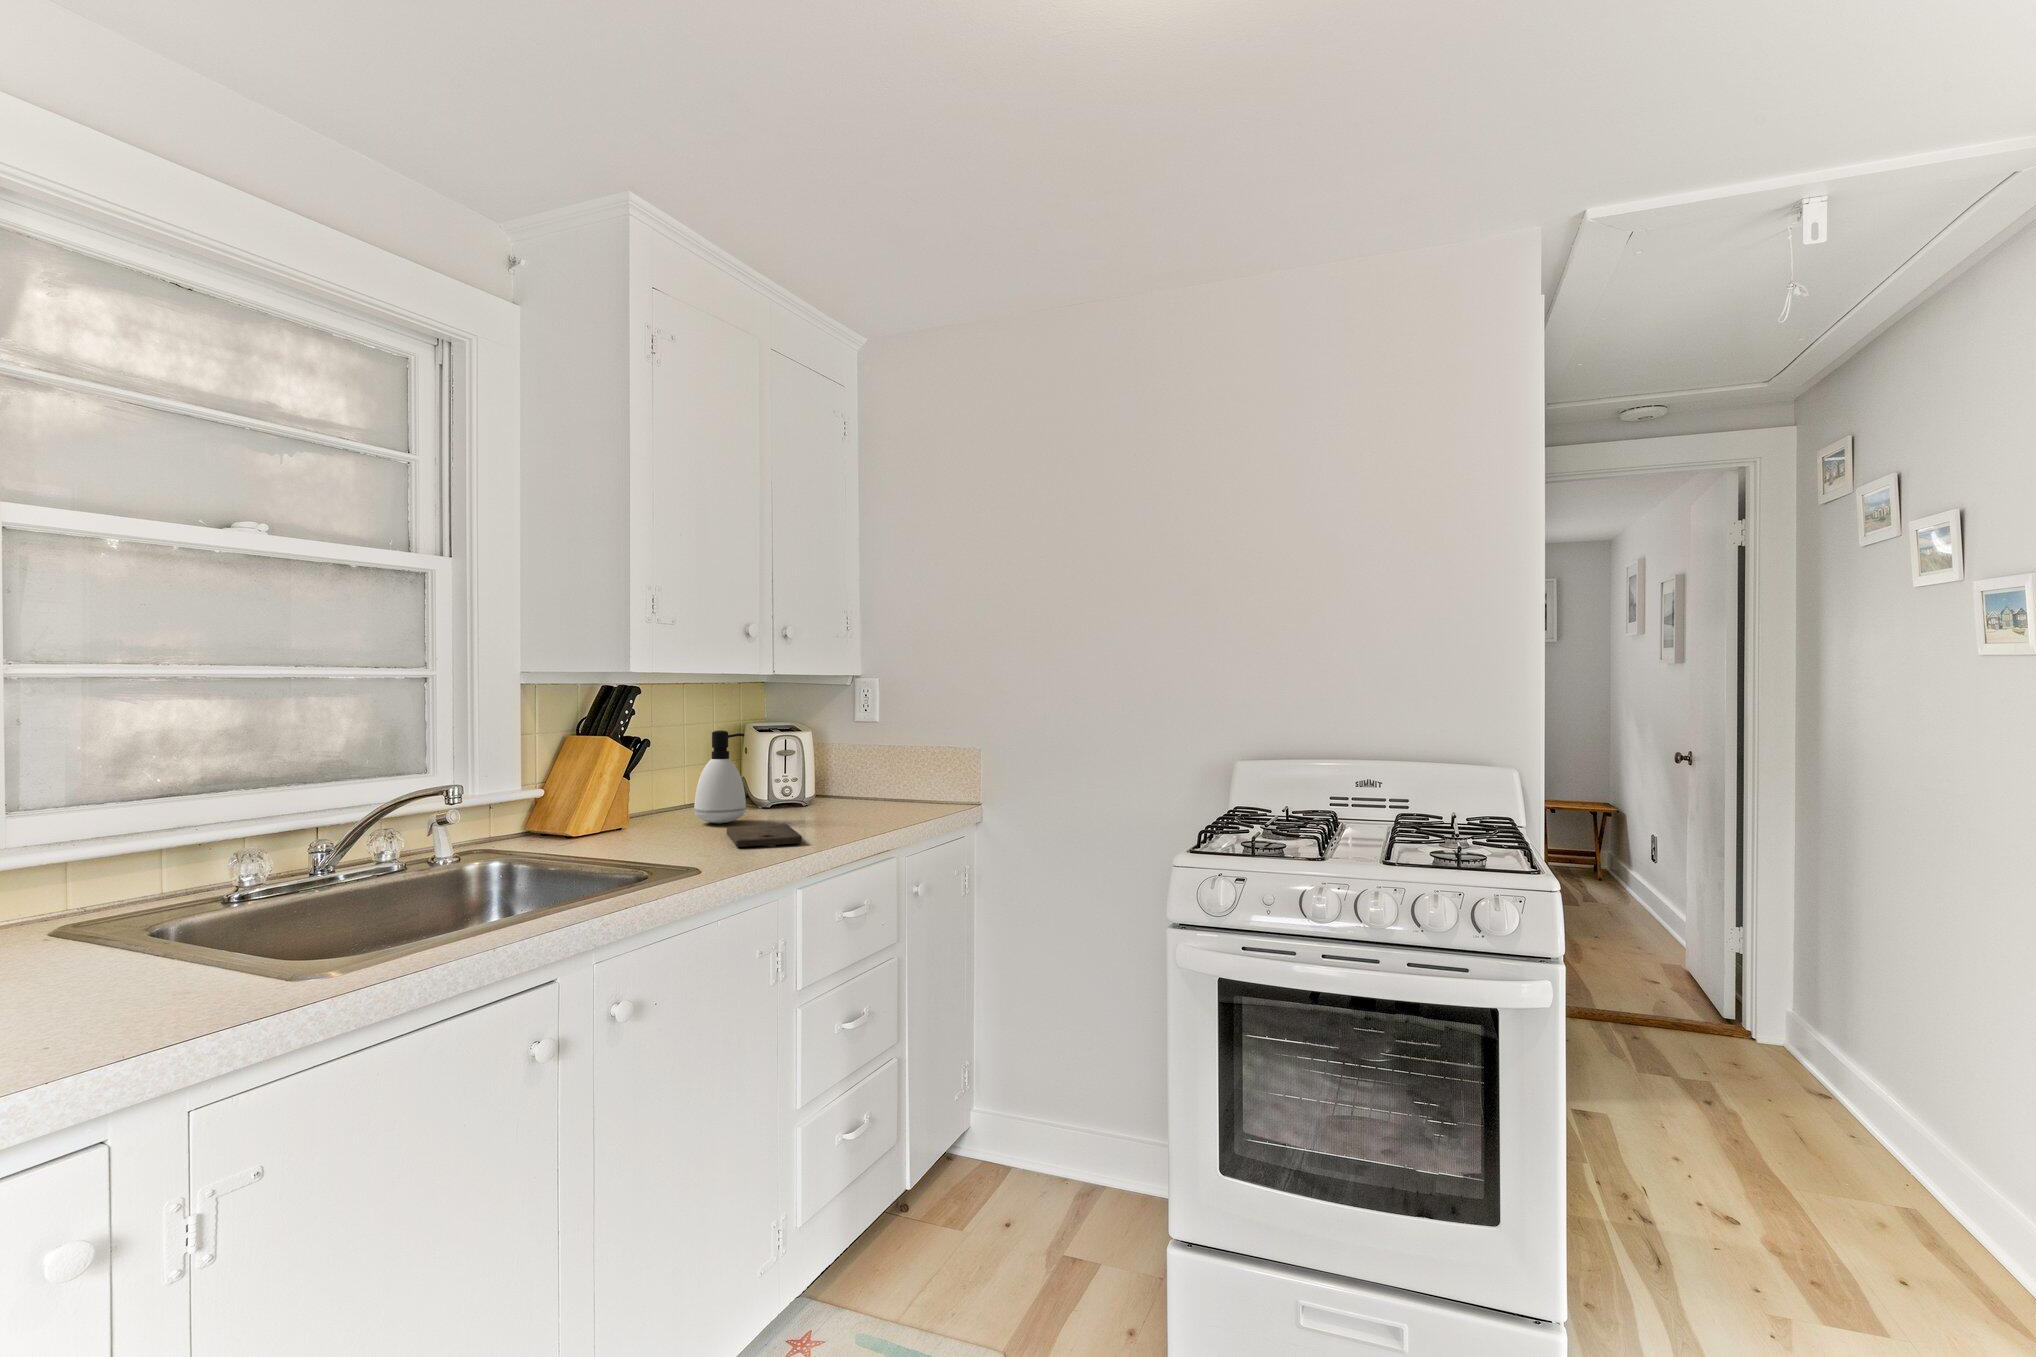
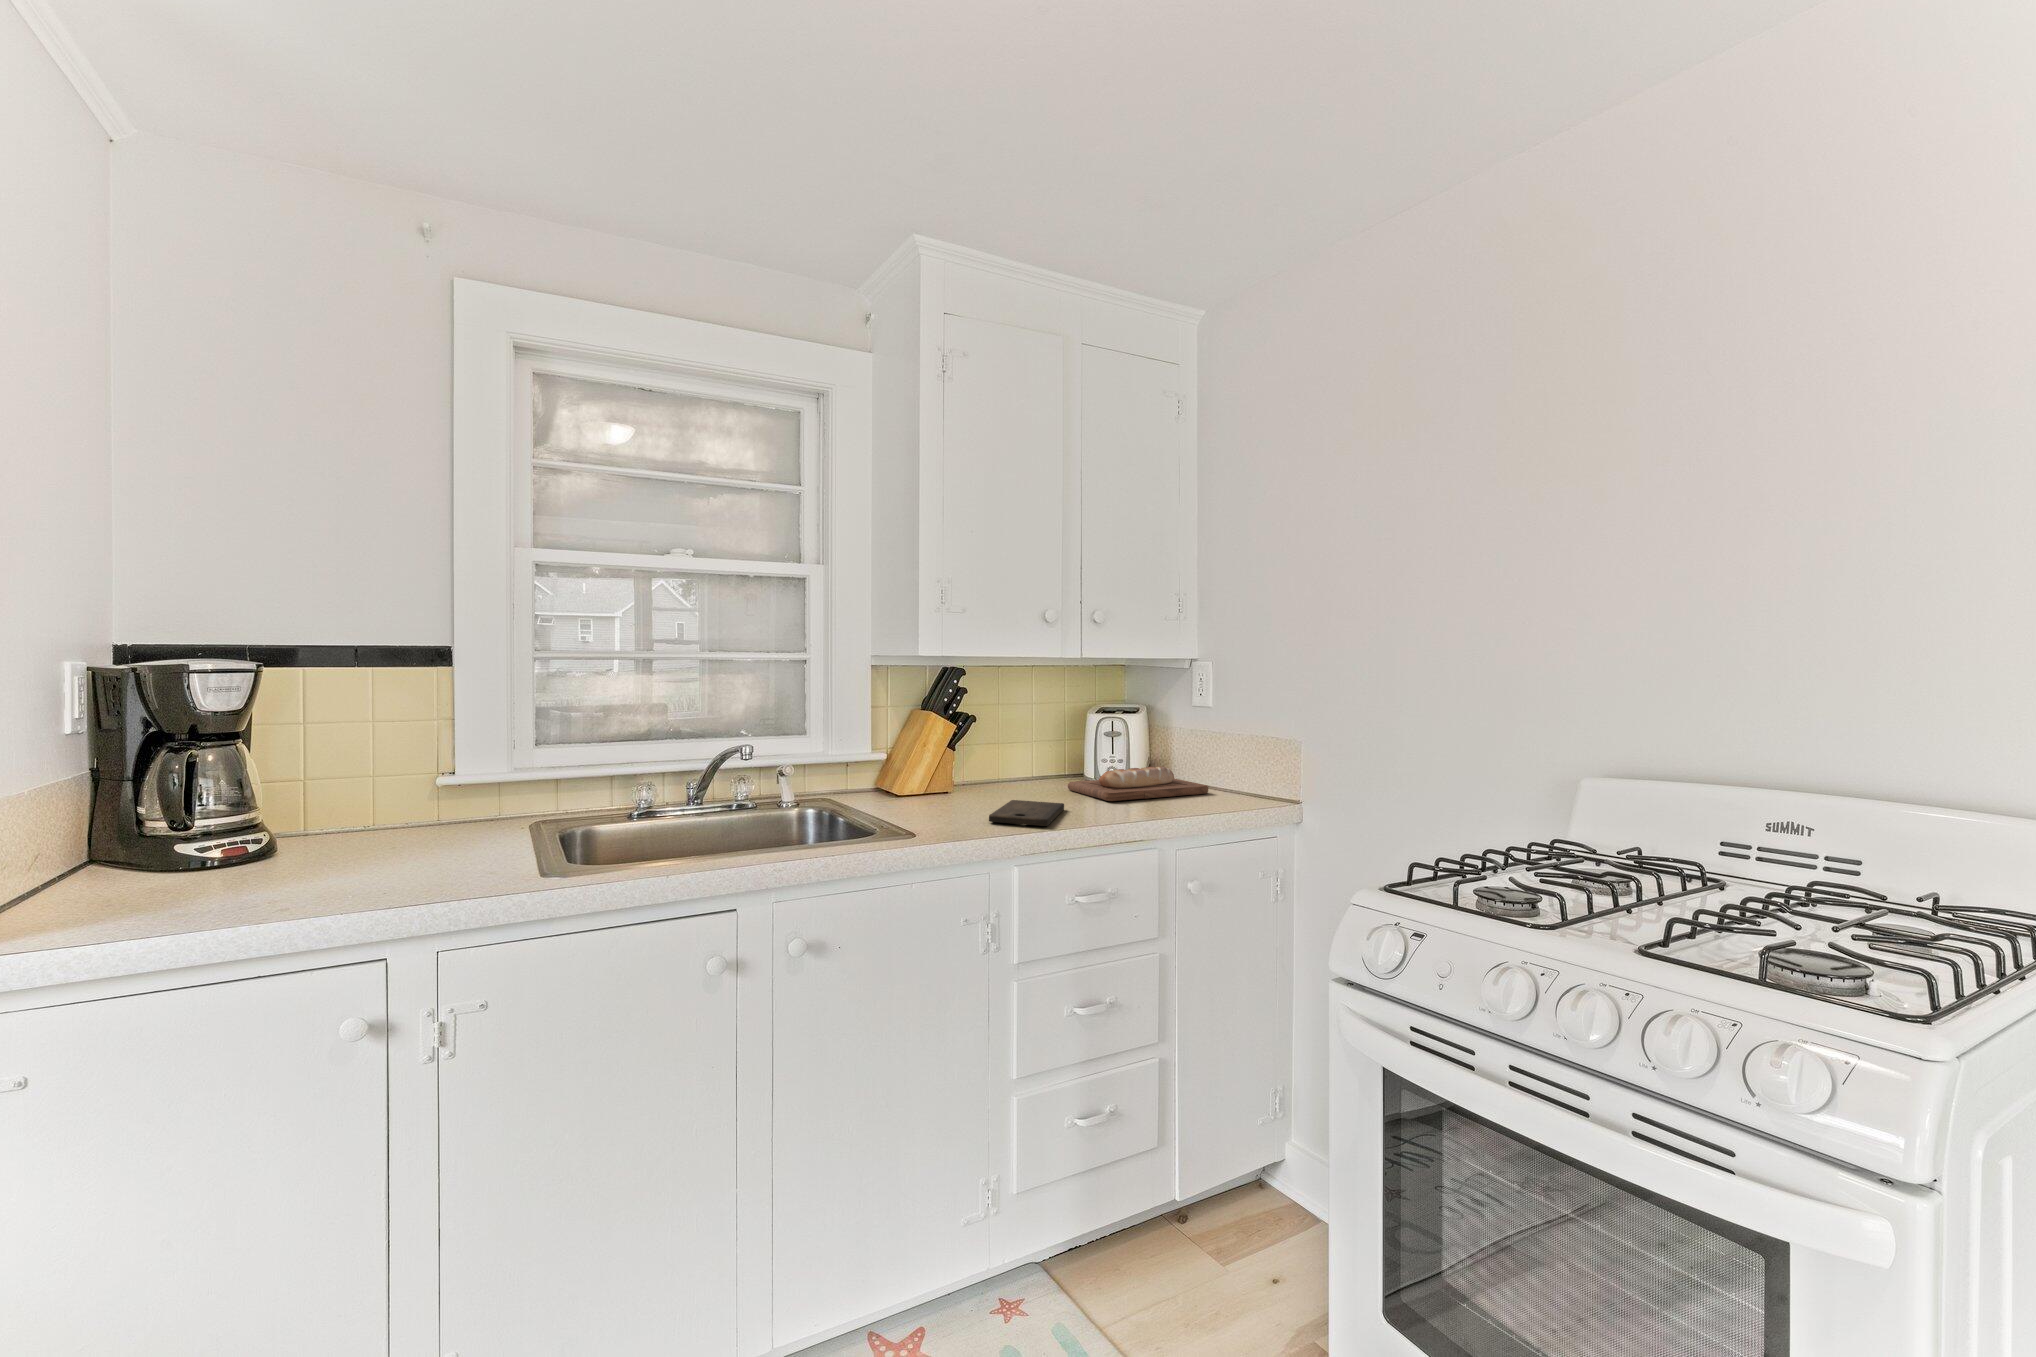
soap dispenser: present [694,730,746,823] -> none [1006,712,1052,794]
bread loaf: none [755,782,894,819] -> present [1068,766,1208,801]

